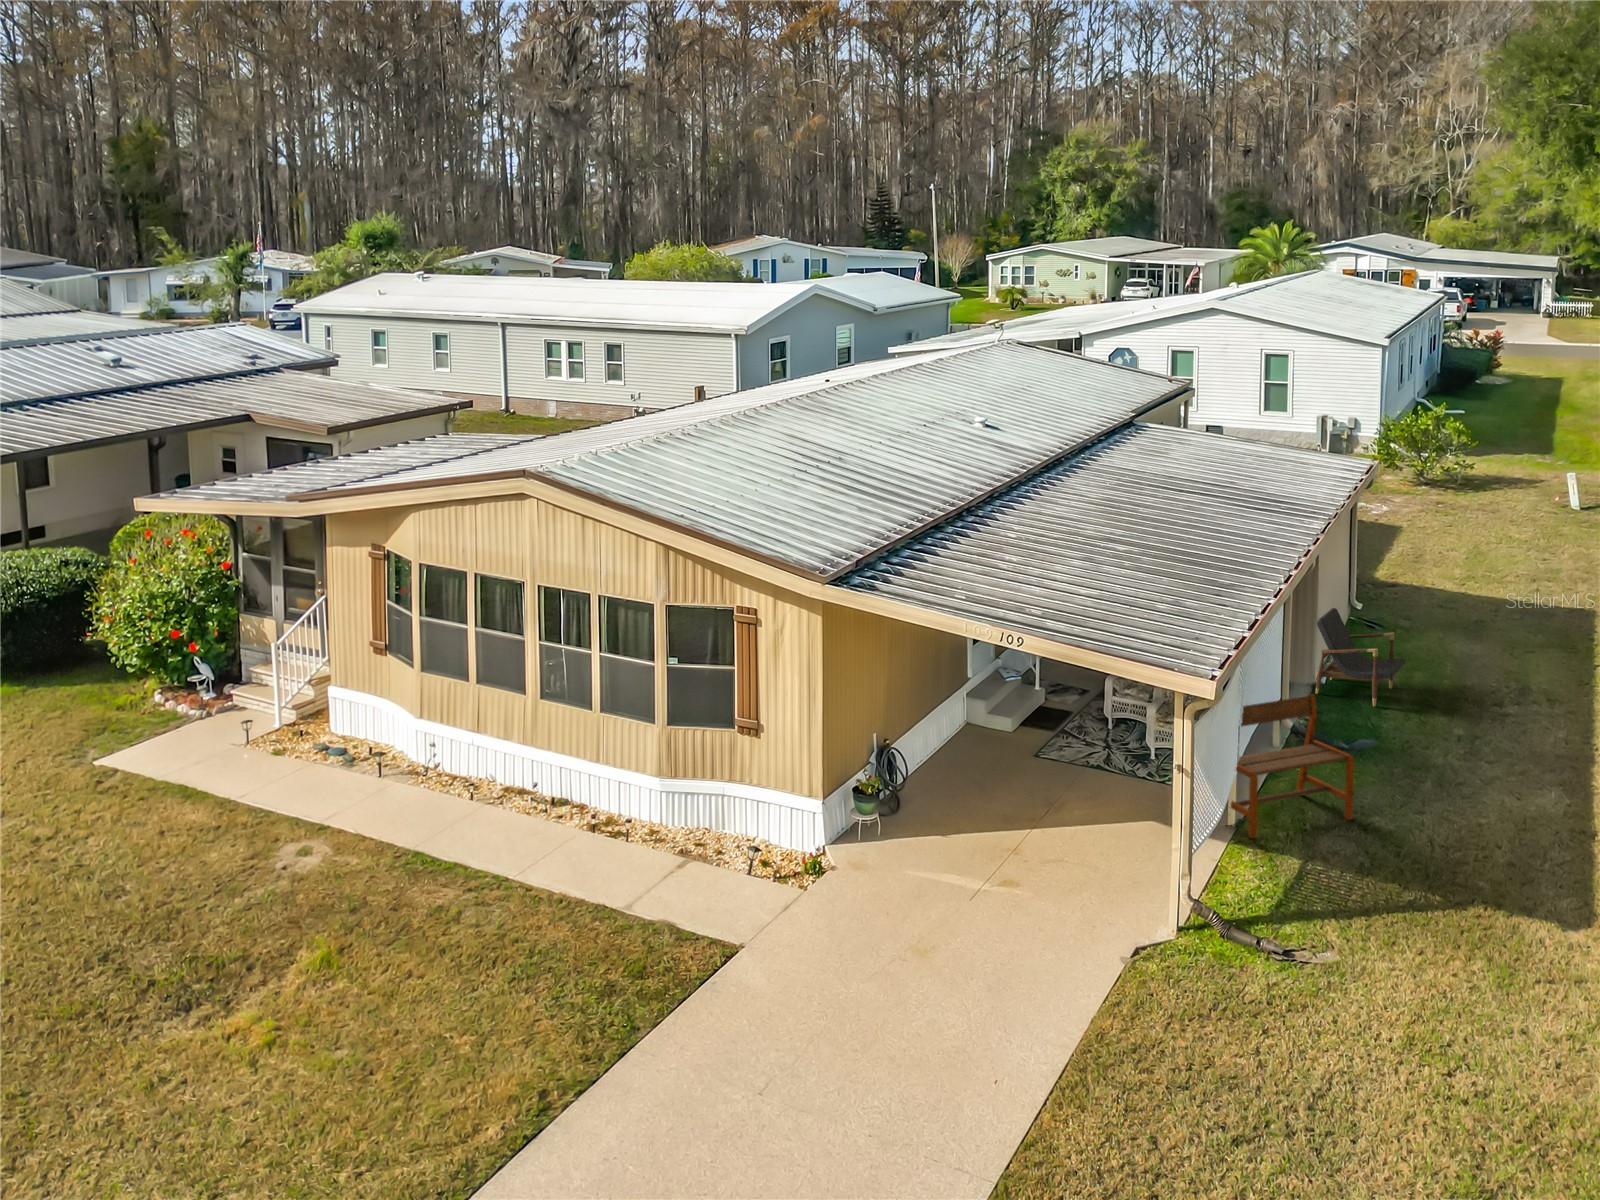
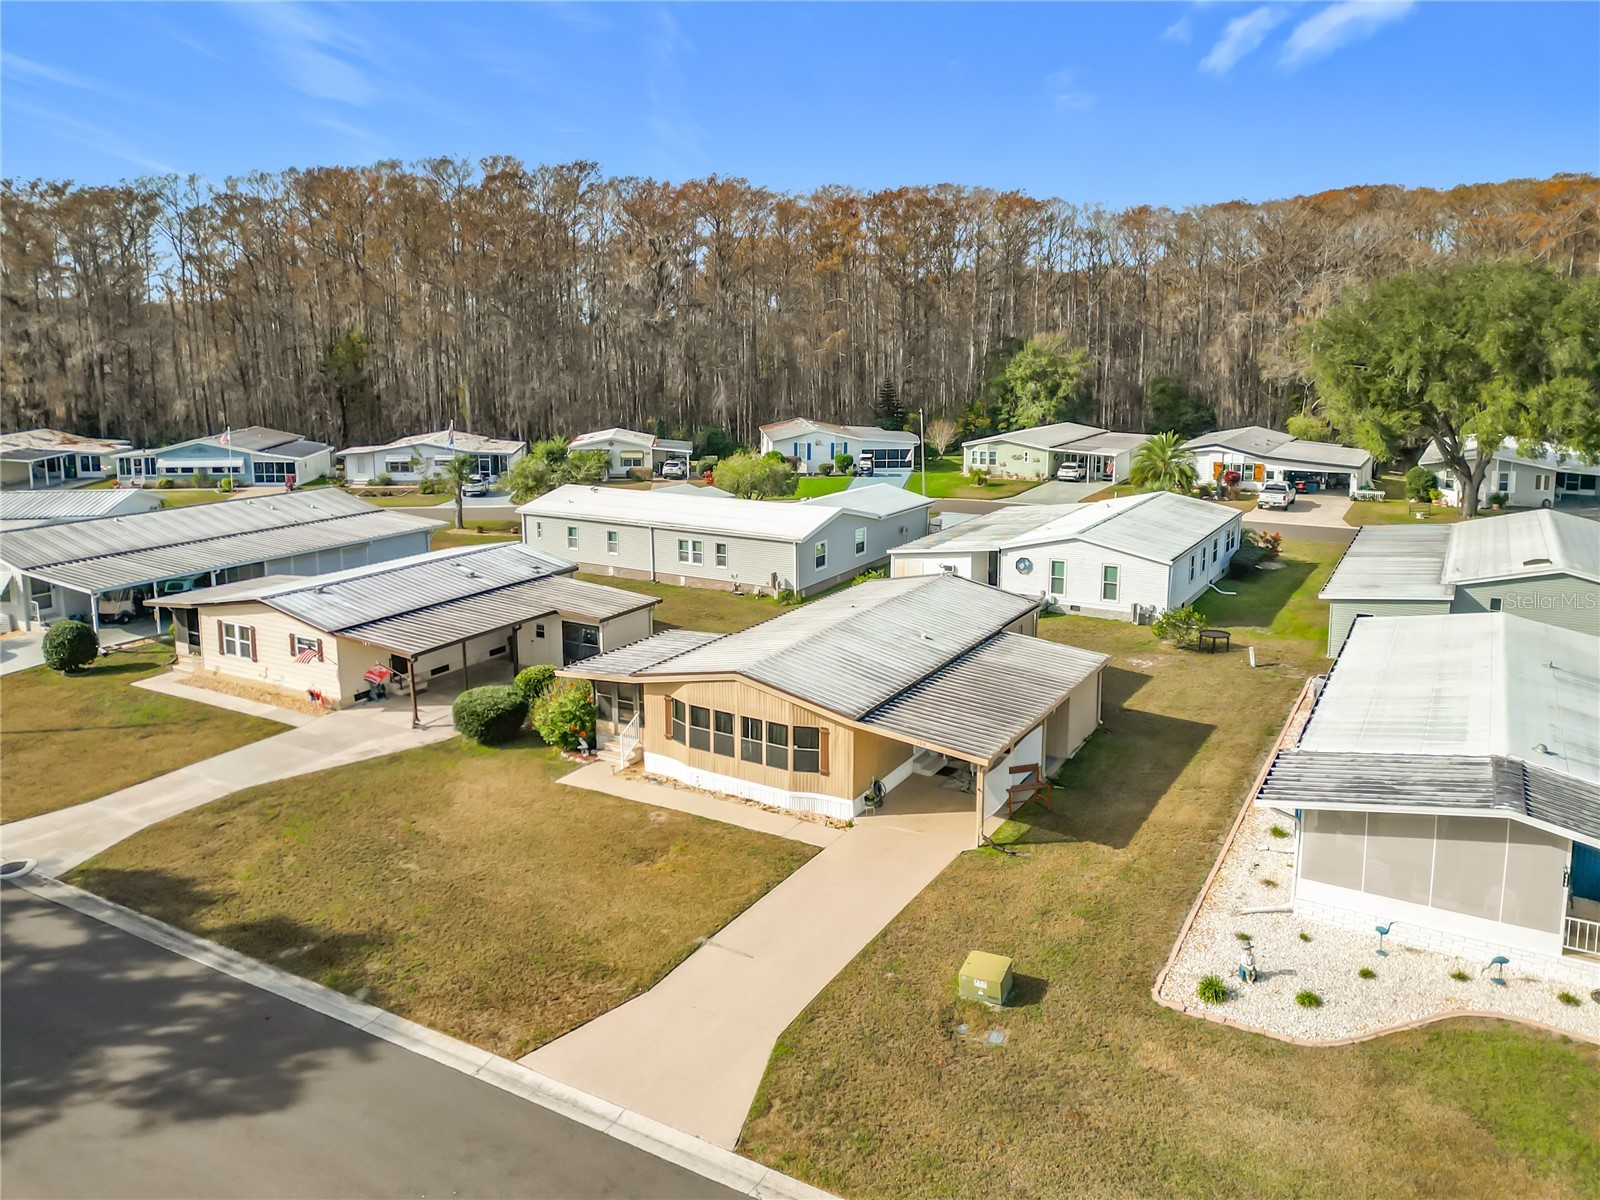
round table: none [1453,452,1517,493] -> present [1199,630,1231,654]
lounge chair: present [1316,608,1406,707] -> none [1061,726,1100,769]

